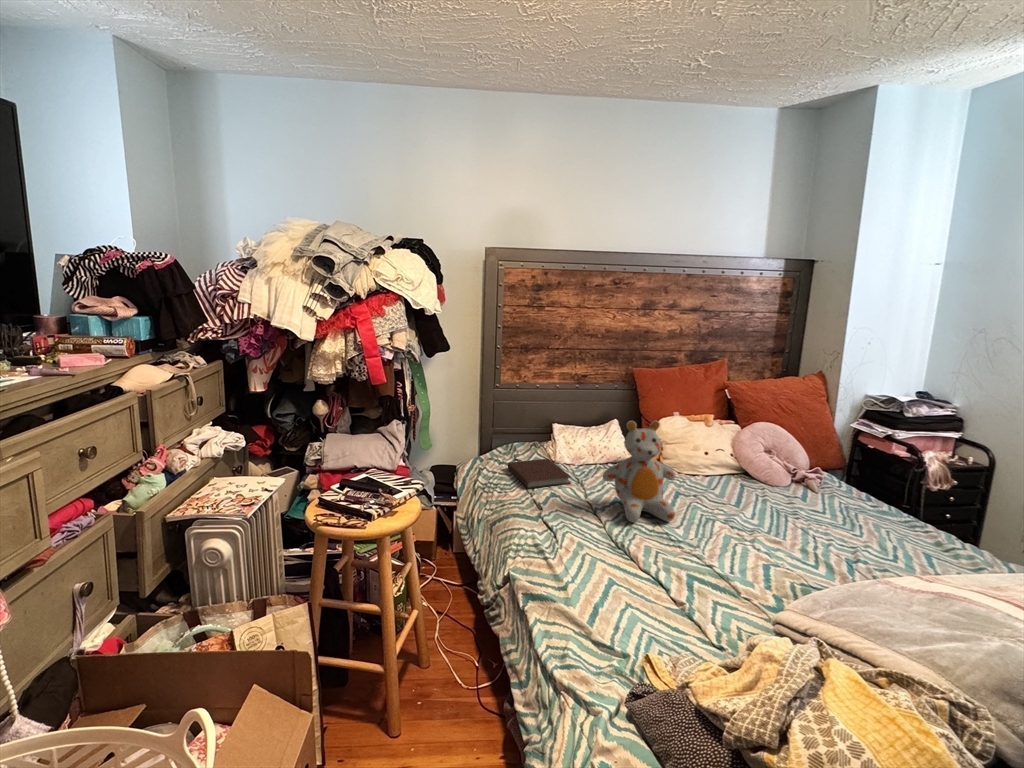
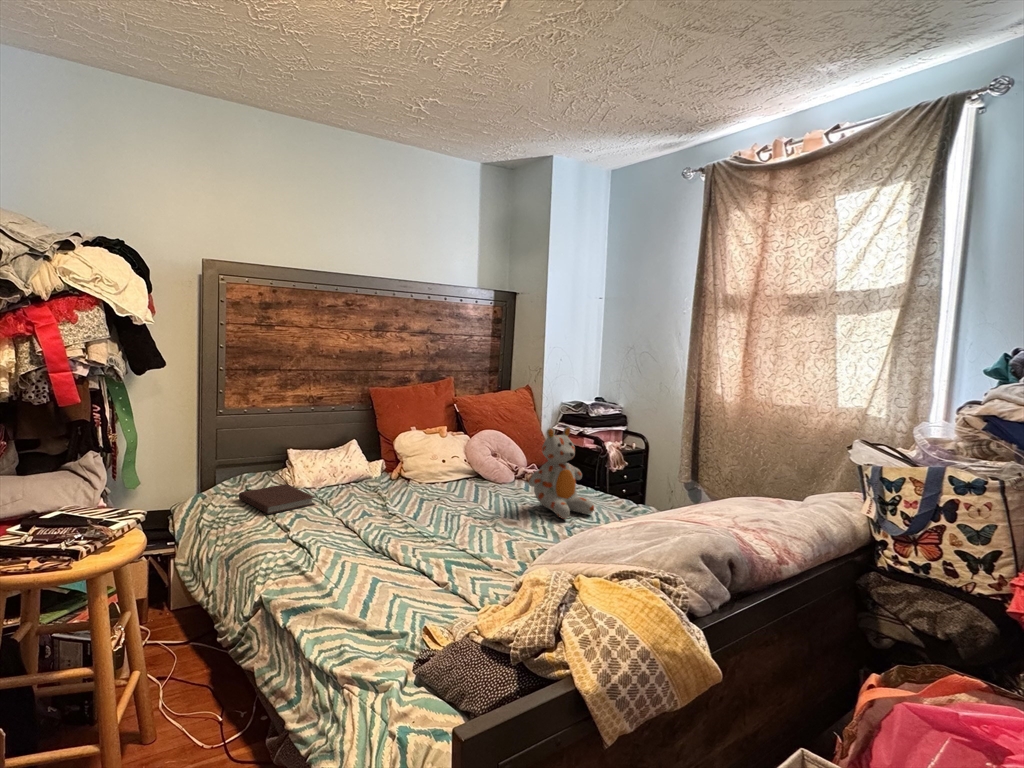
stuffed bear: present [603,421,675,522] -> present [528,427,594,519]

